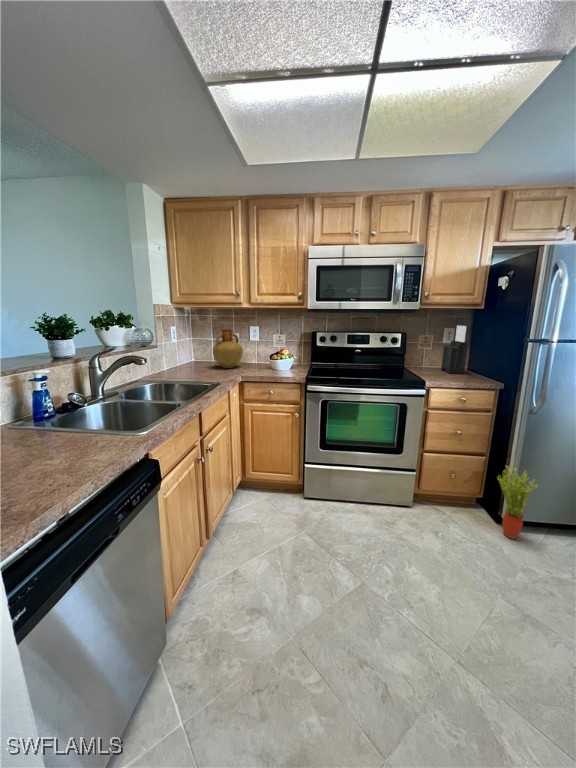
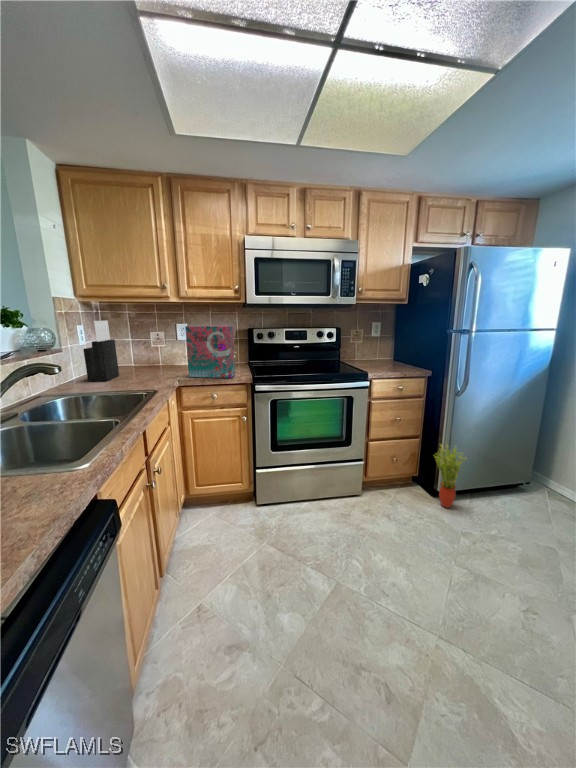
knife block: present [441,326,468,374] -> present [83,321,119,381]
vase: present [213,329,243,368] -> none [136,327,173,372]
cereal box: none [251,329,292,377] -> present [185,325,235,378]

